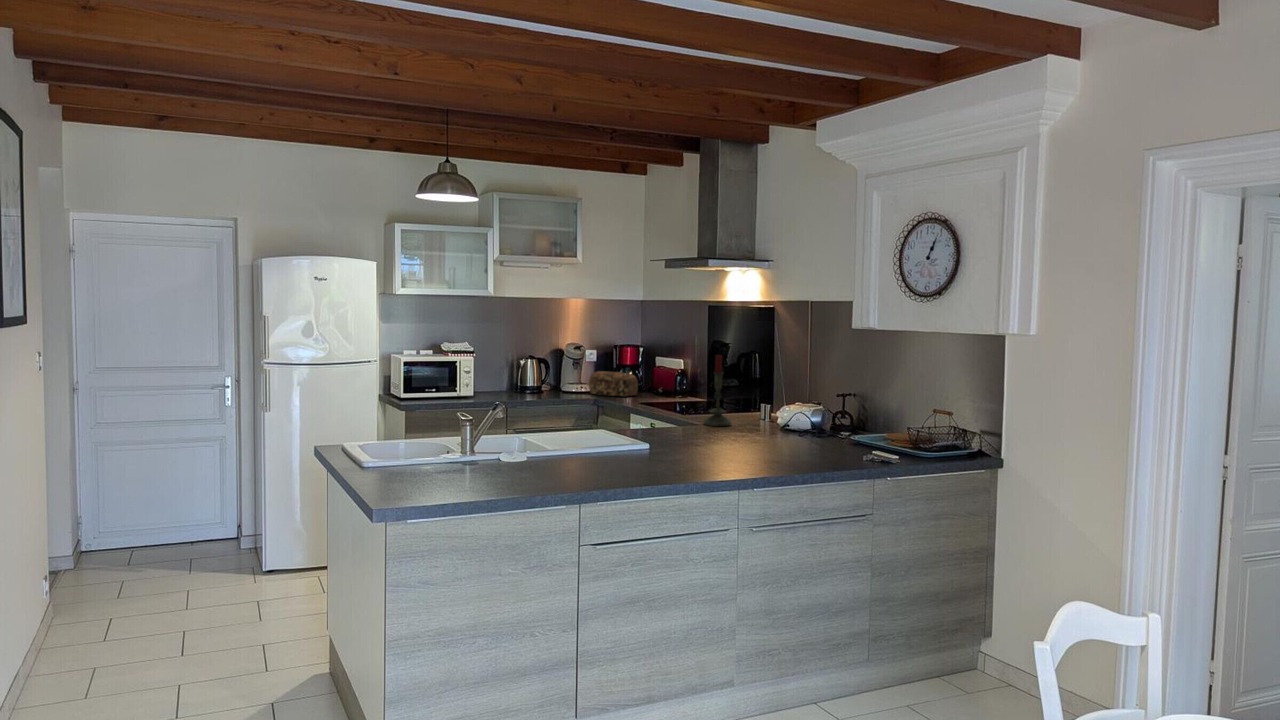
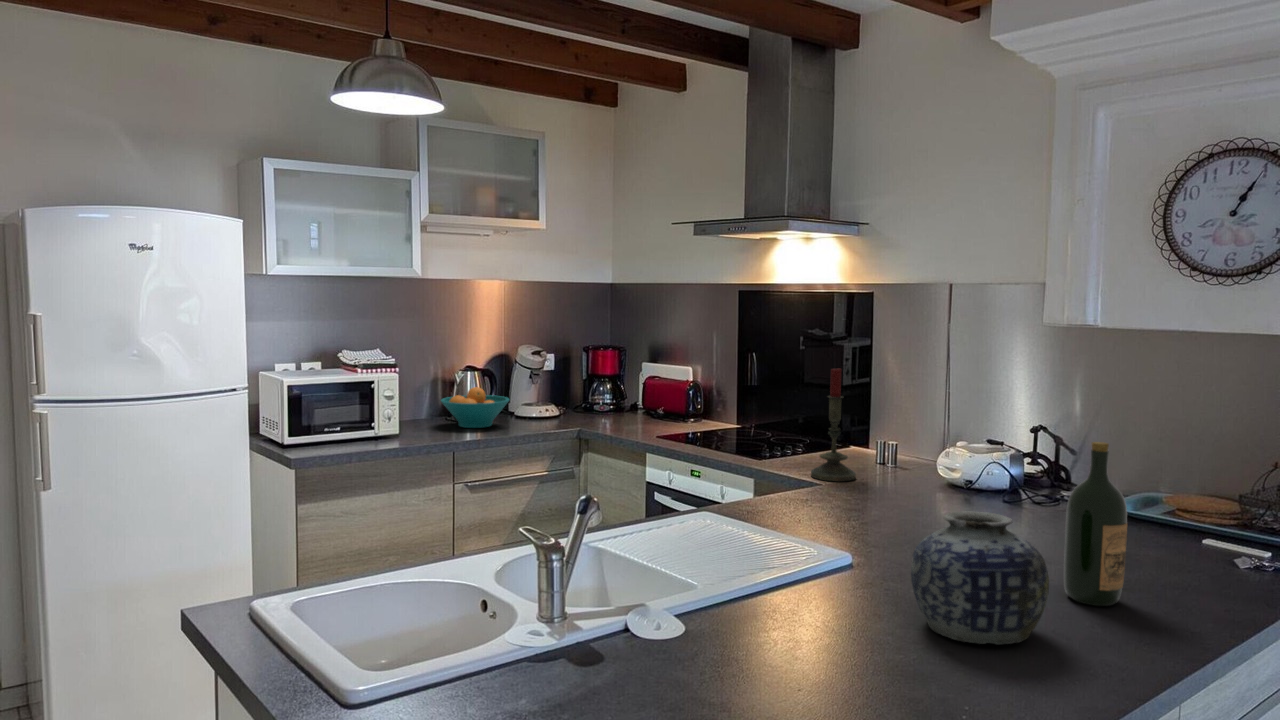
fruit bowl: none [505,368,550,395] -> present [441,387,509,428]
bread loaf: present [589,371,638,396] -> none [563,386,633,423]
wine bottle: none [740,384,769,469] -> present [1064,442,1127,606]
vase: none [636,413,700,473] -> present [911,511,1049,645]

